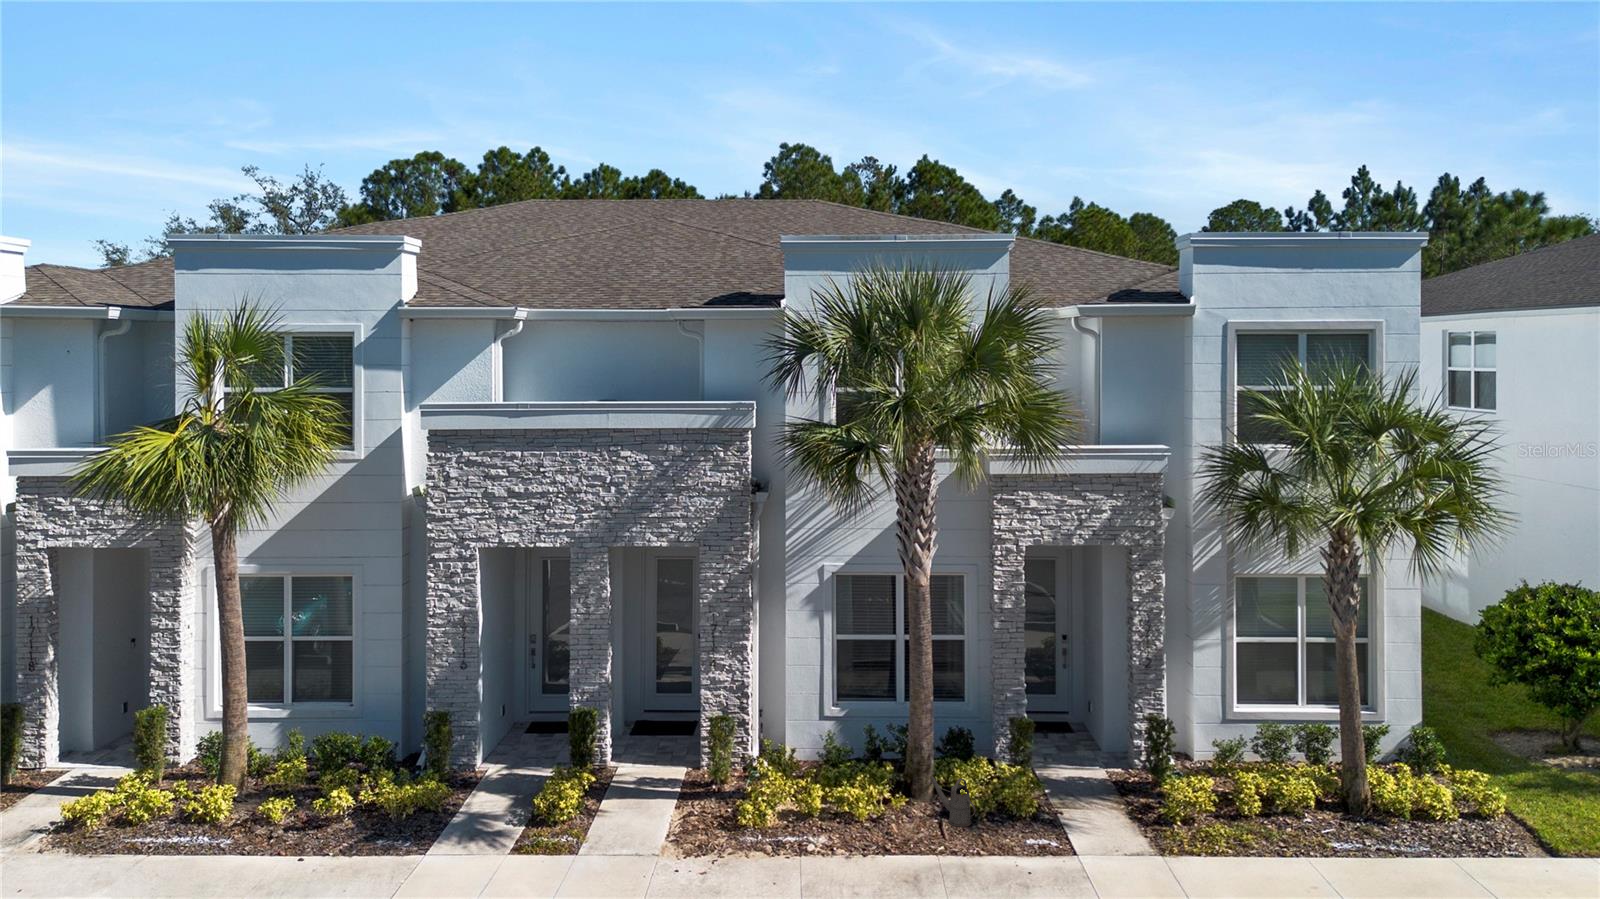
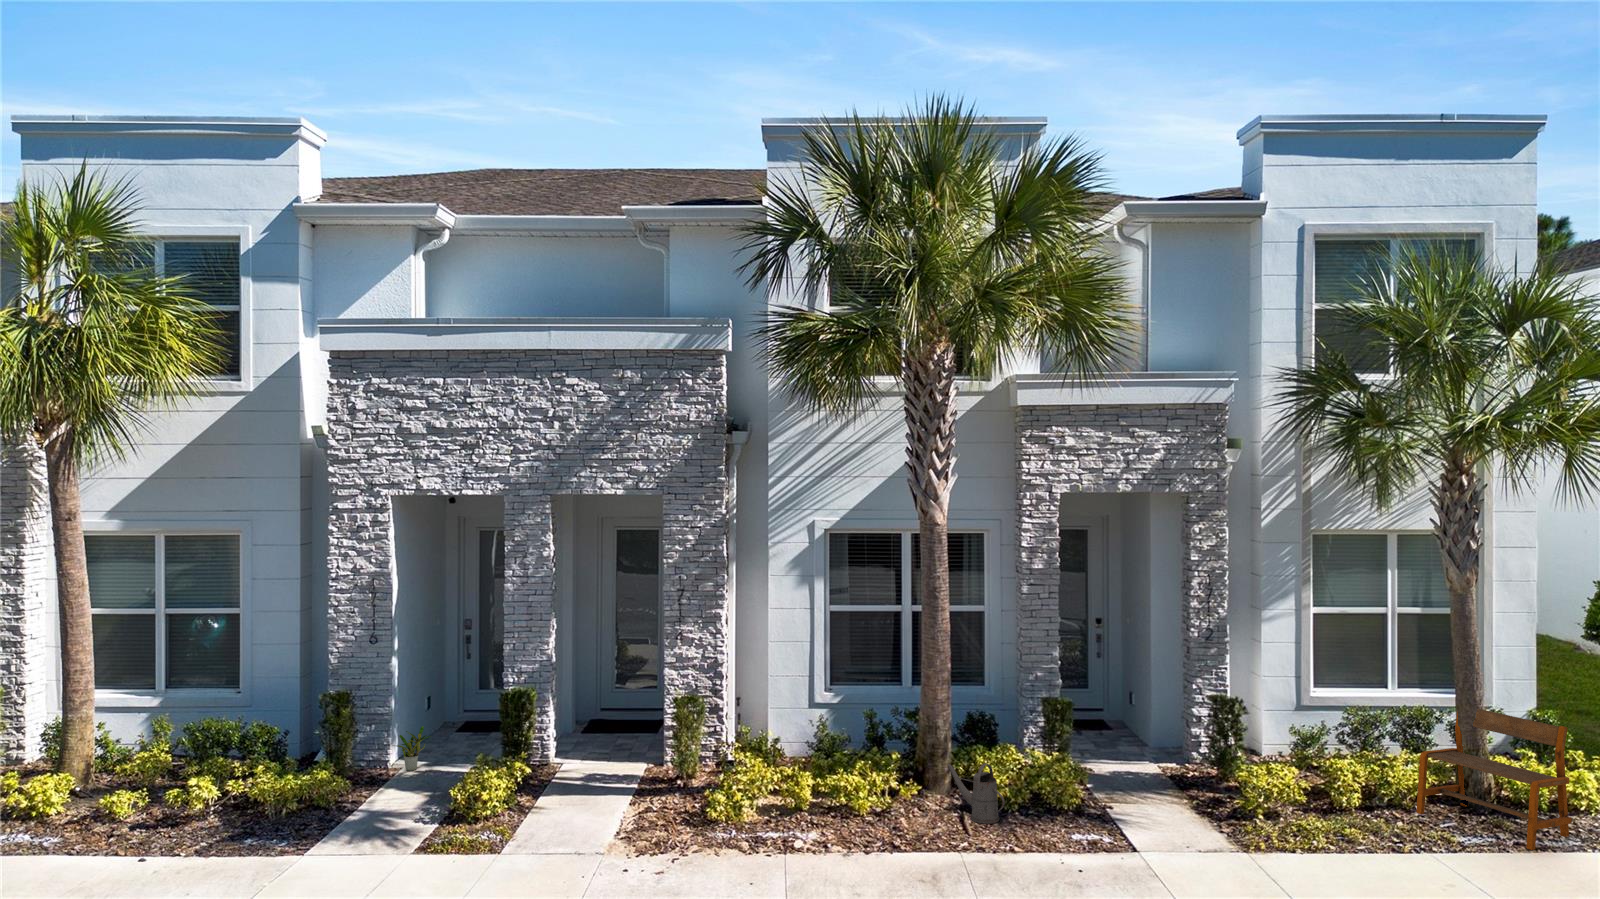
bench: none [1306,730,1427,856] -> present [1416,709,1572,850]
potted plant: none [481,733,514,770] -> present [397,726,431,771]

